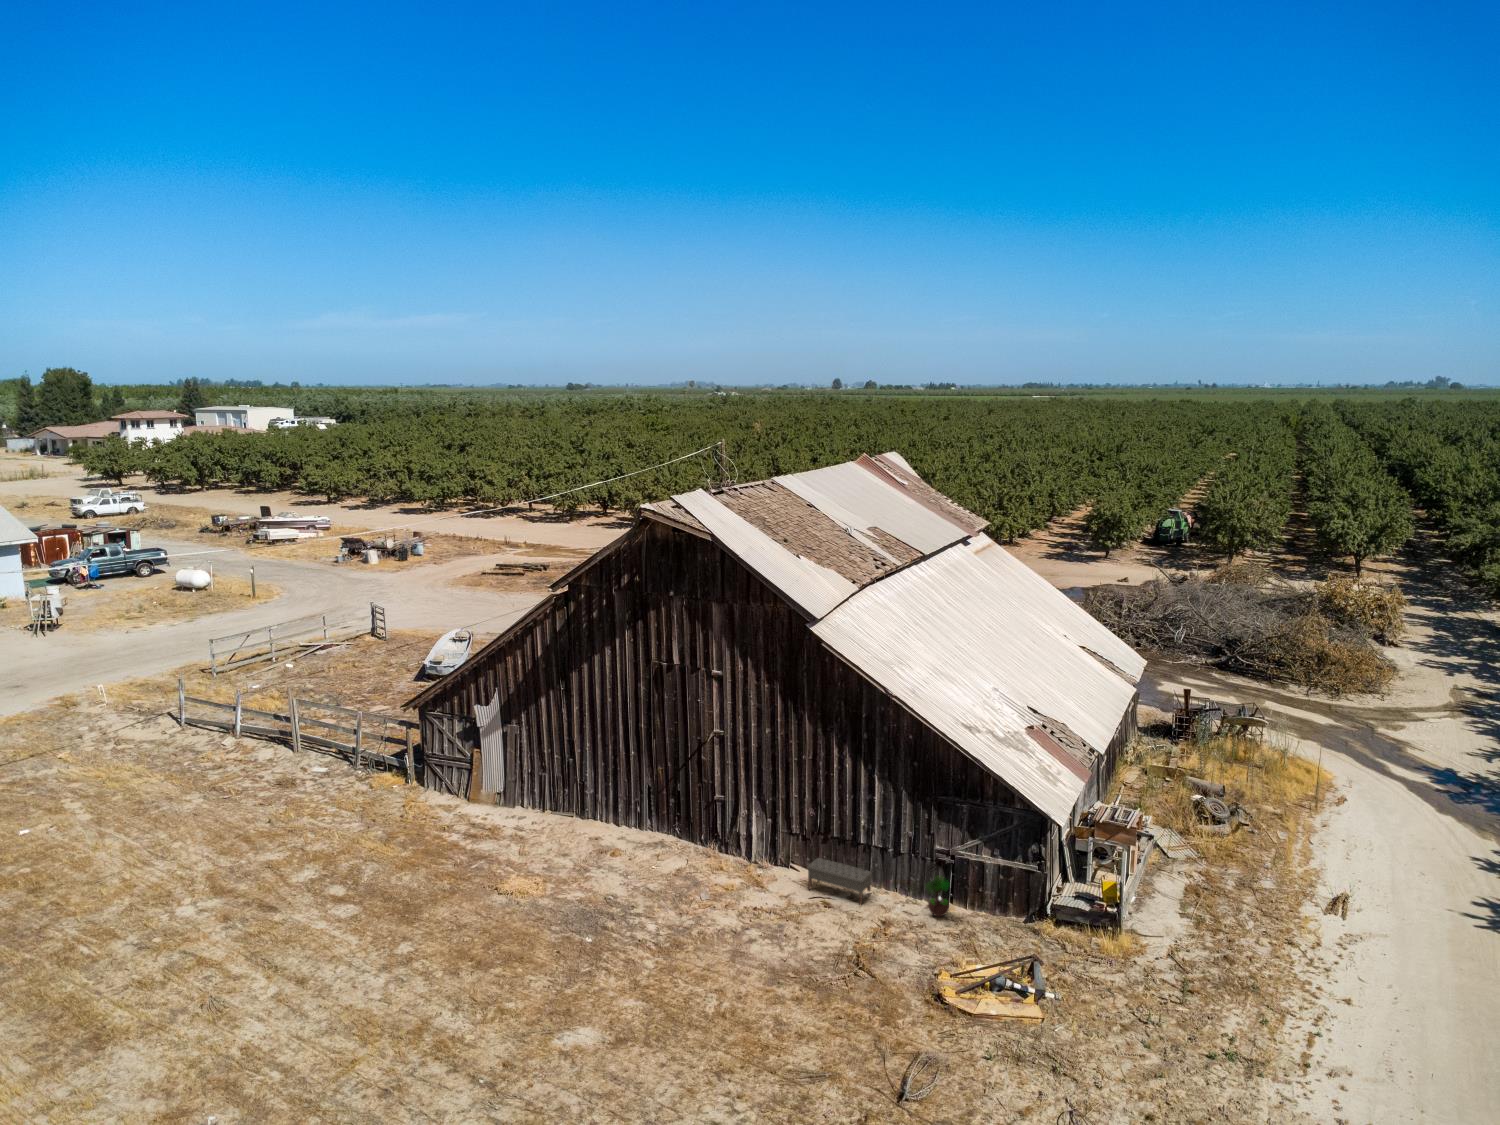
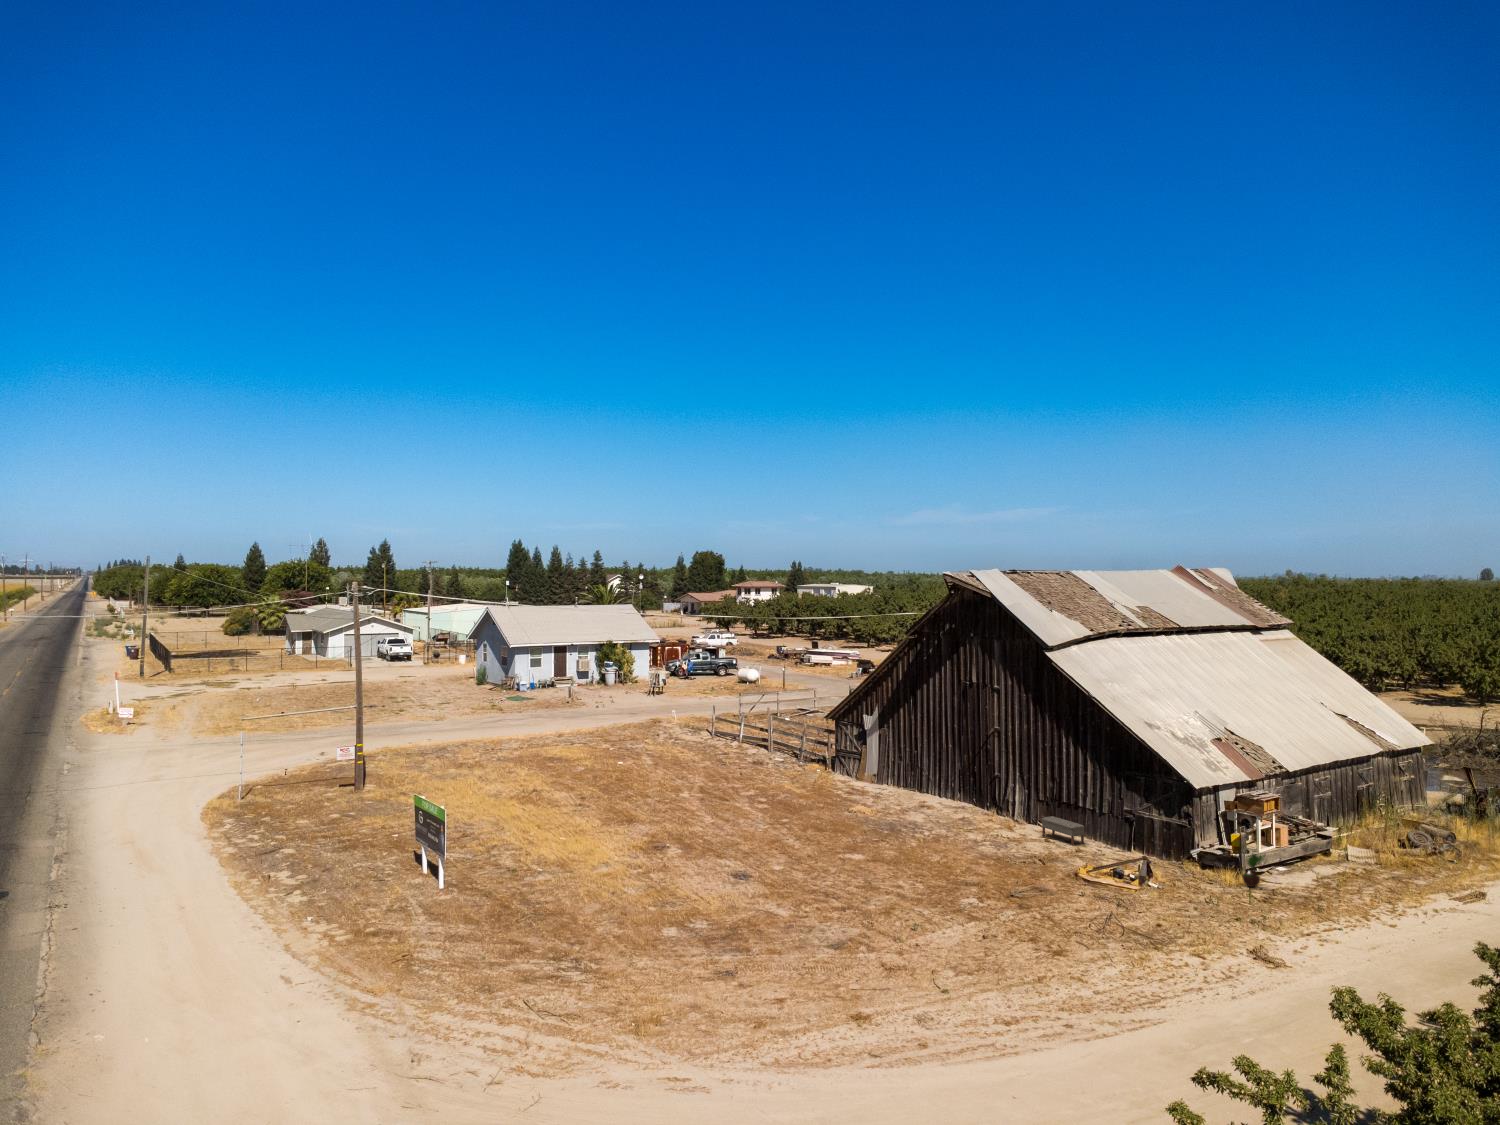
potted tree: present [926,876,949,917] -> present [1242,853,1264,887]

